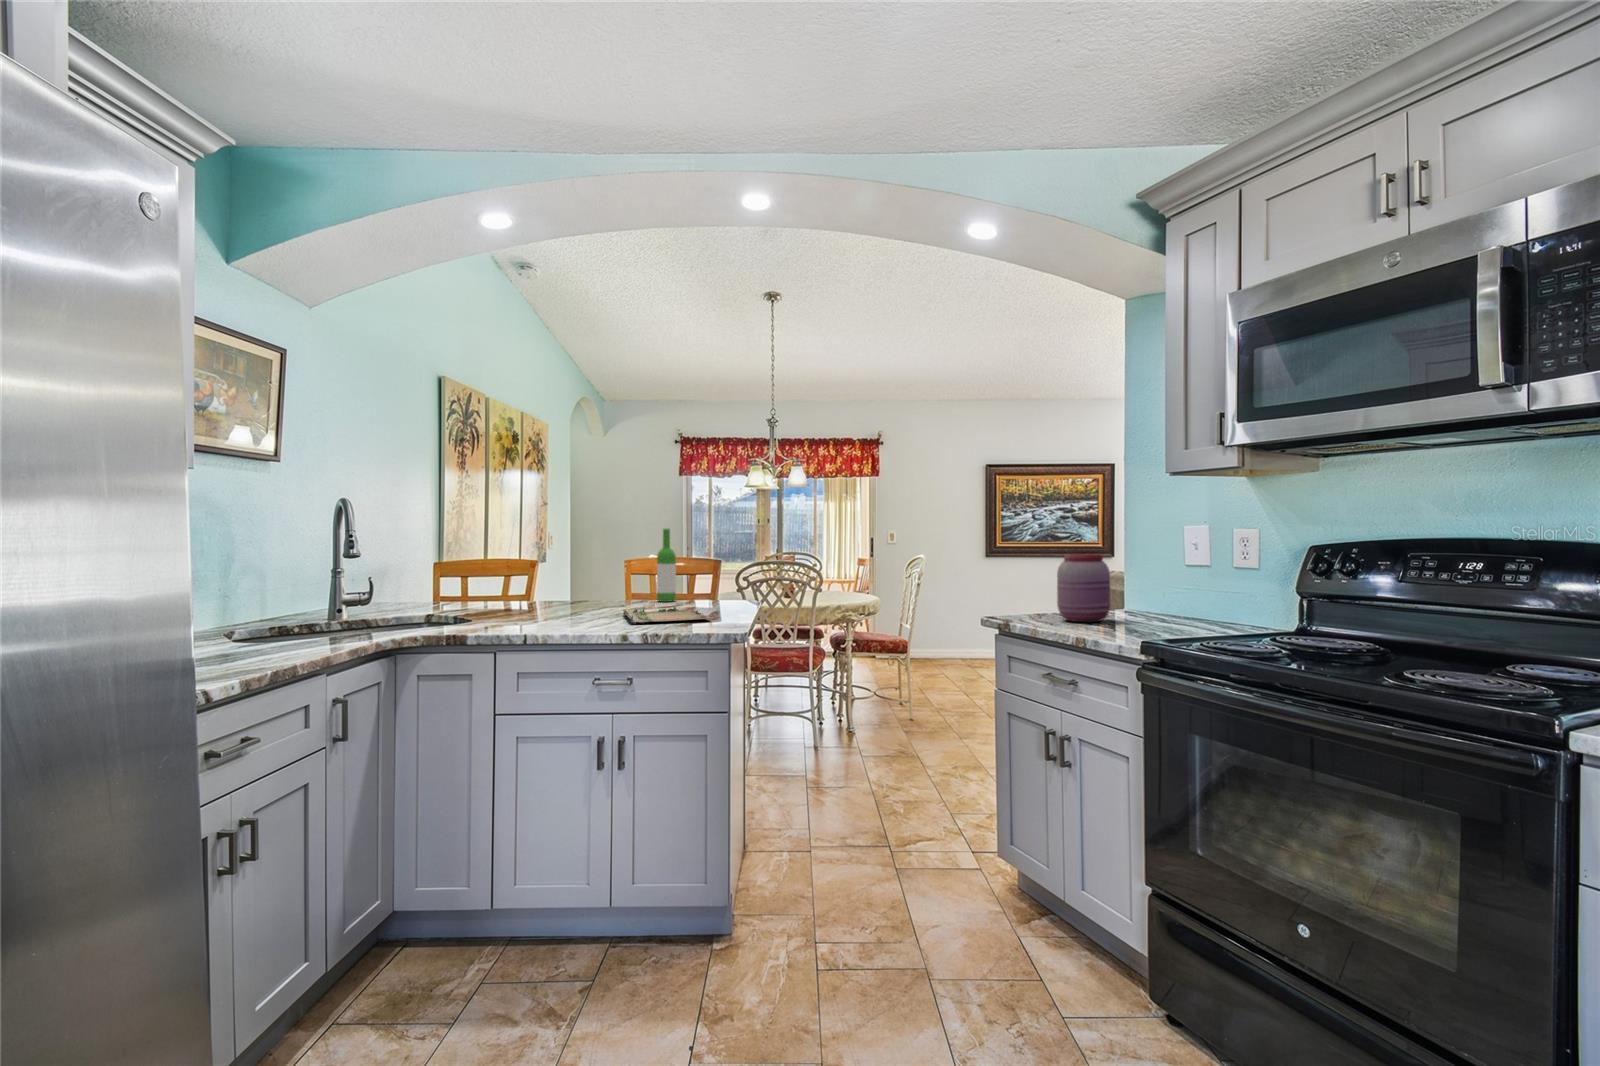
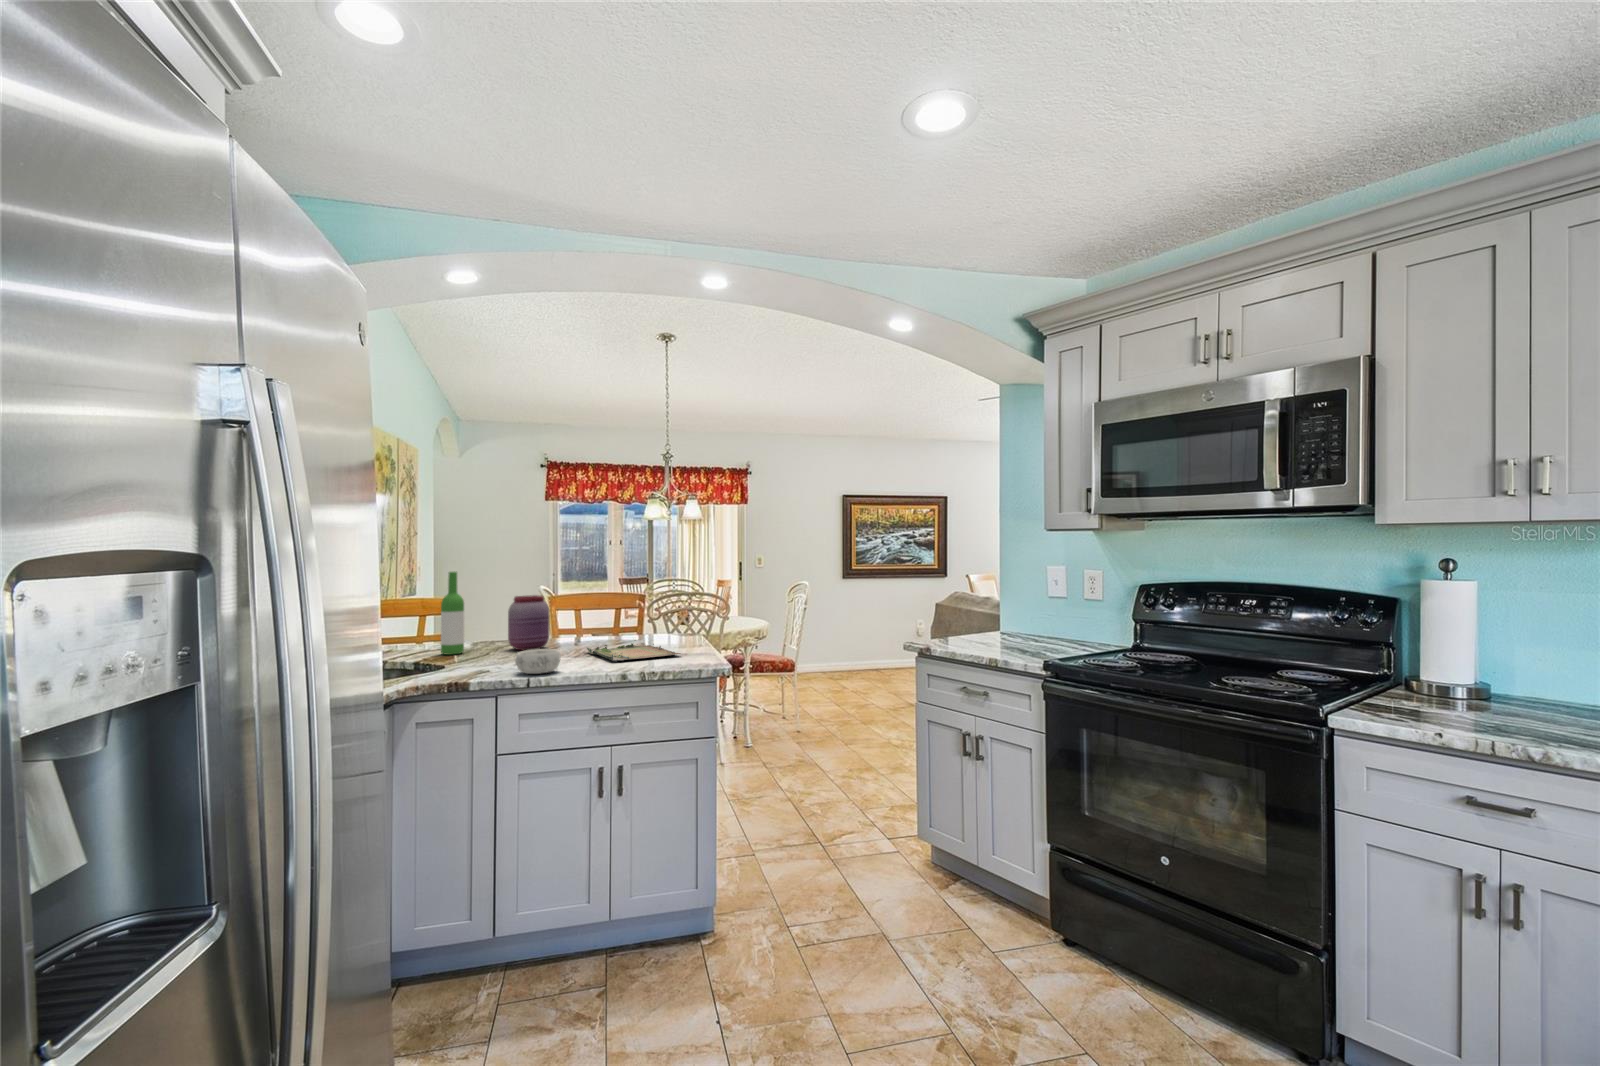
wine bottle: present [657,529,676,602] -> present [441,572,464,655]
jar: present [1057,554,1110,622] -> present [508,595,549,650]
decorative bowl: none [518,606,566,631] -> present [515,649,560,674]

